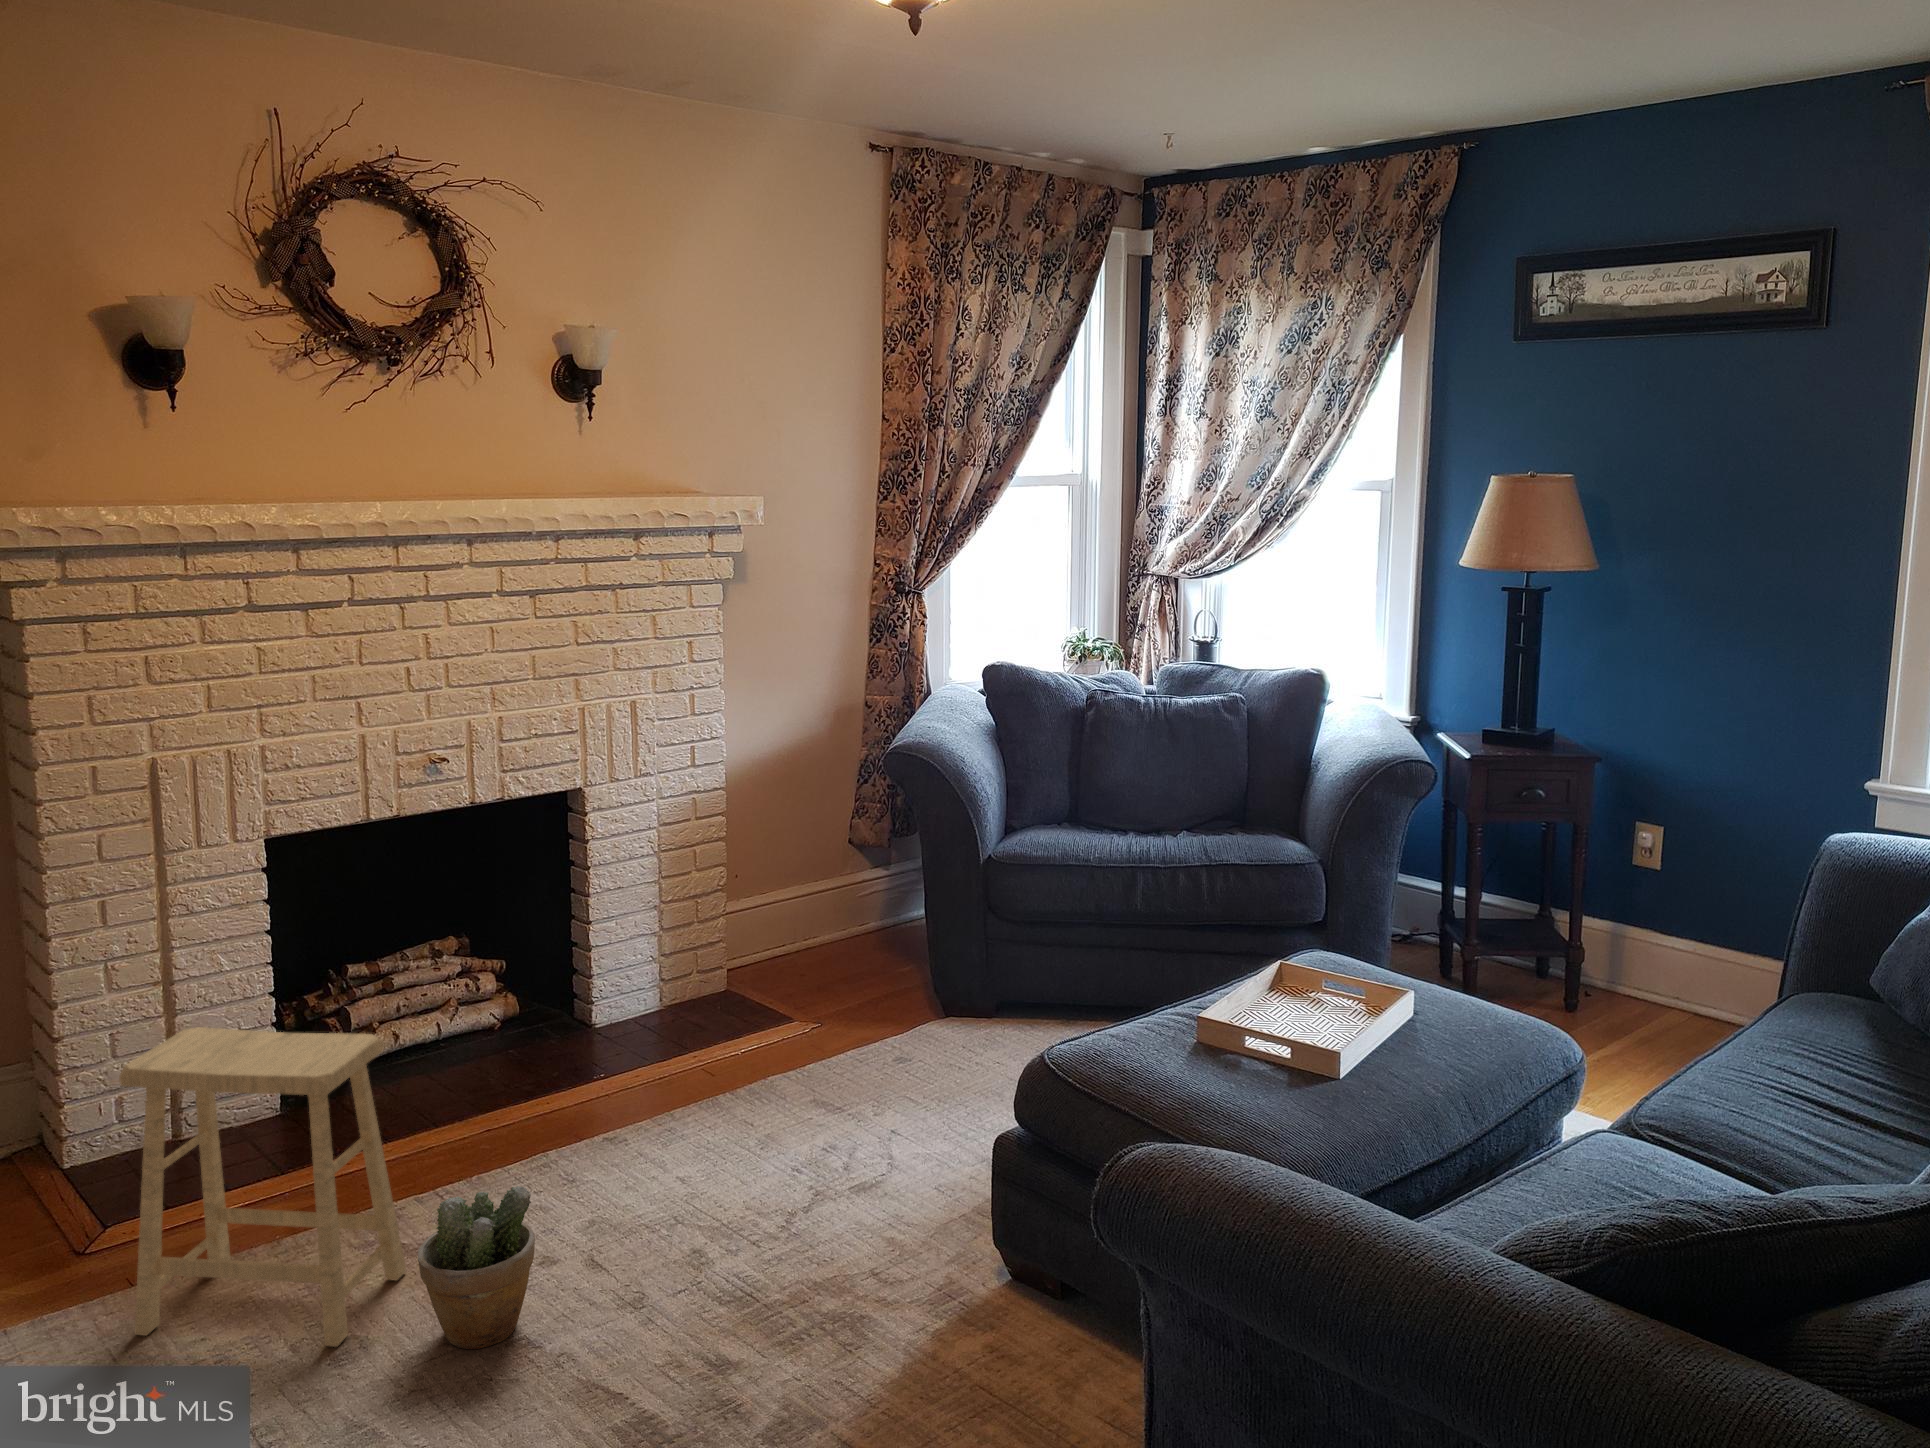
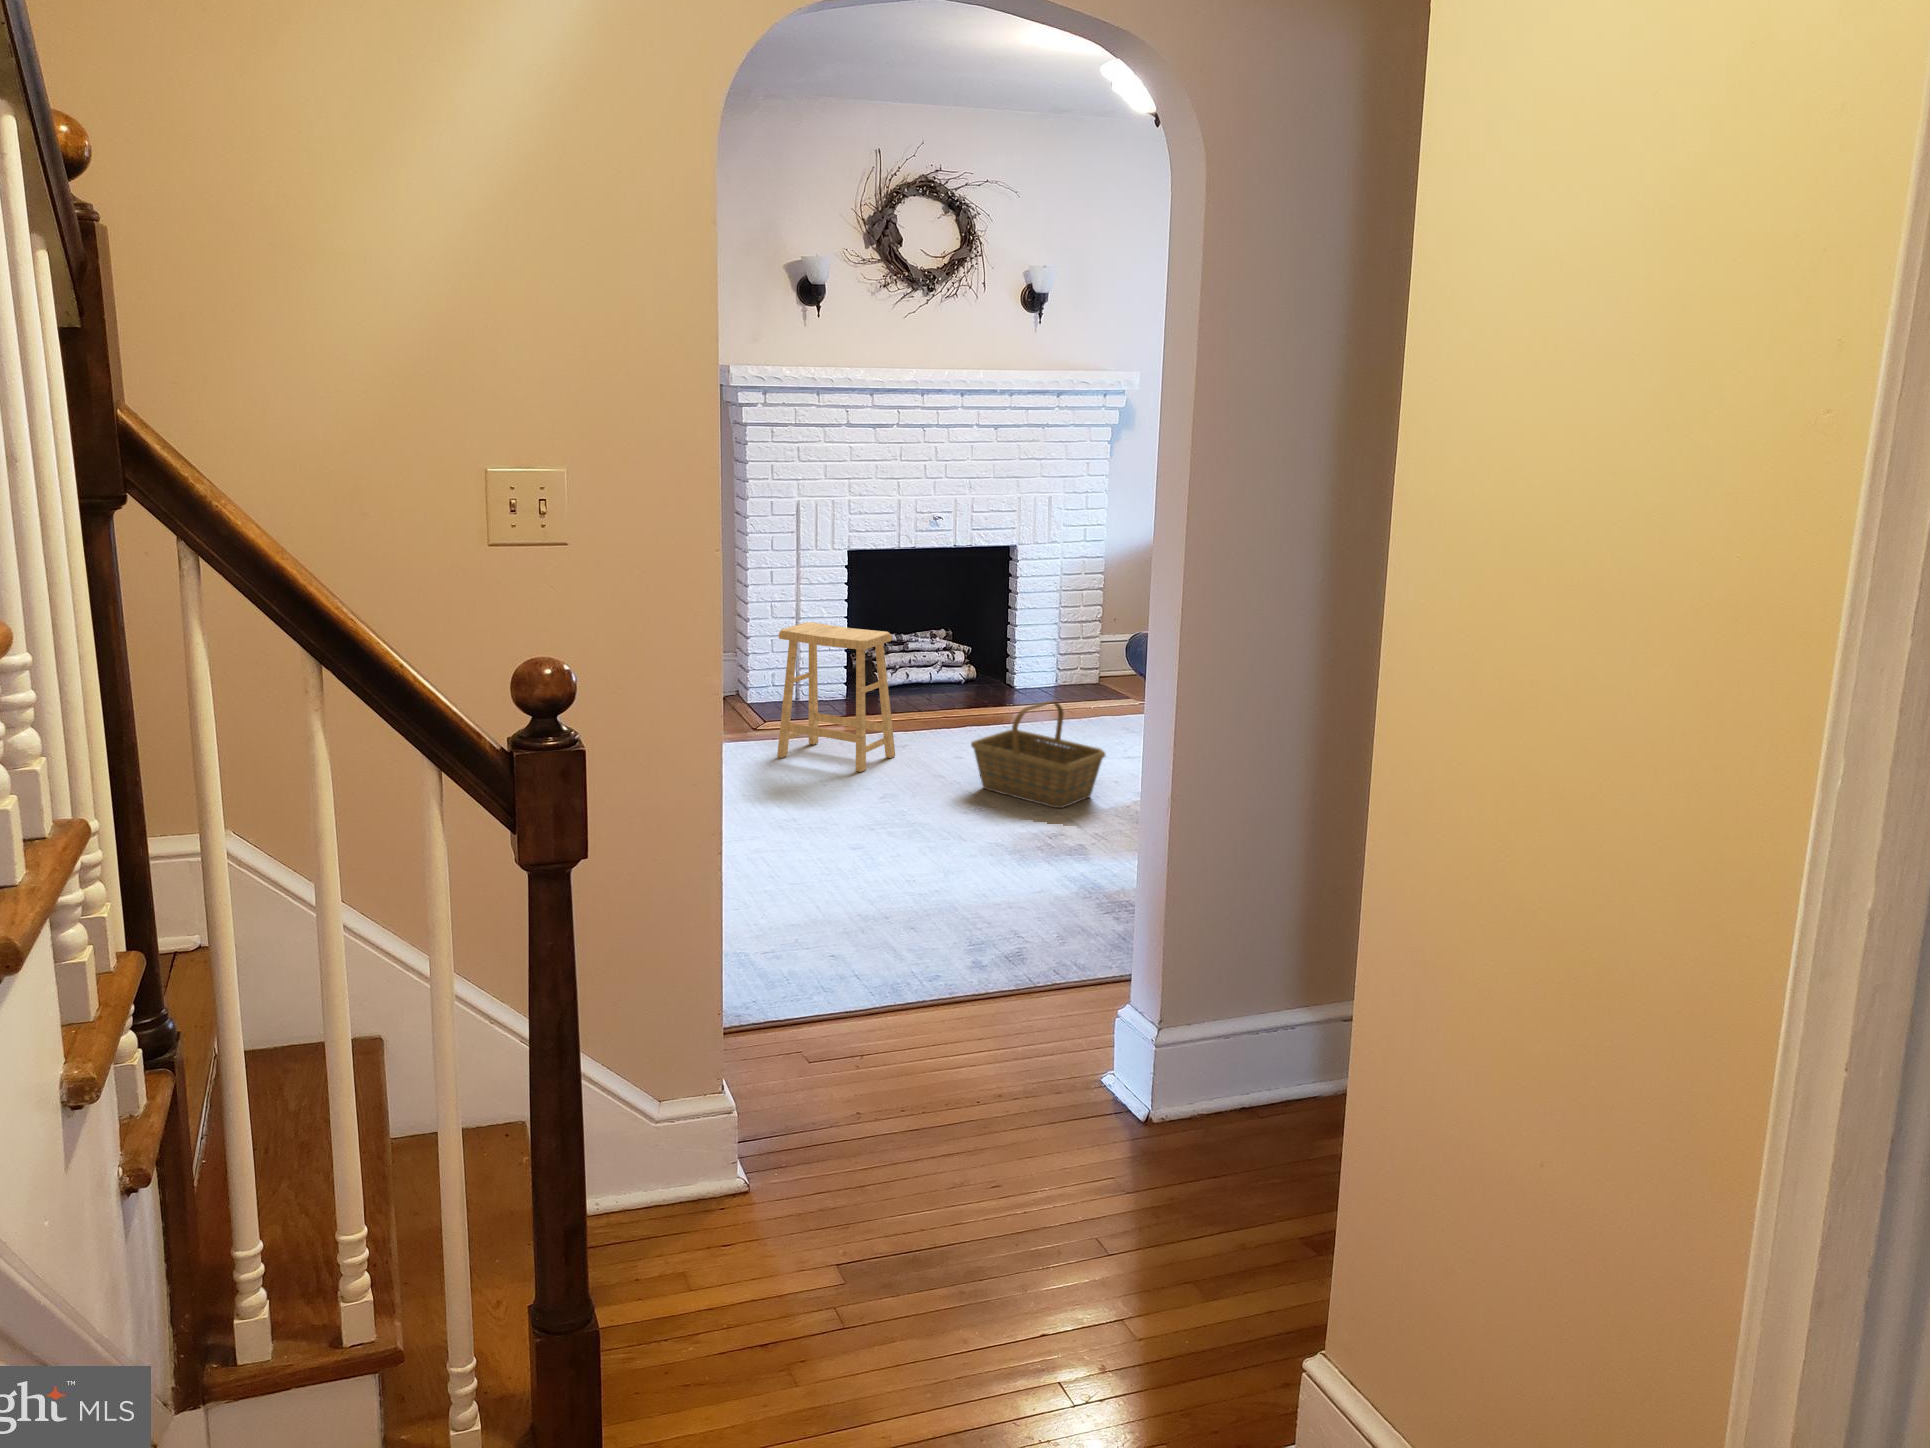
basket: none [582,1142,856,1376] -> present [971,701,1105,808]
potted plant: present [418,1186,535,1349] -> none [898,707,952,781]

